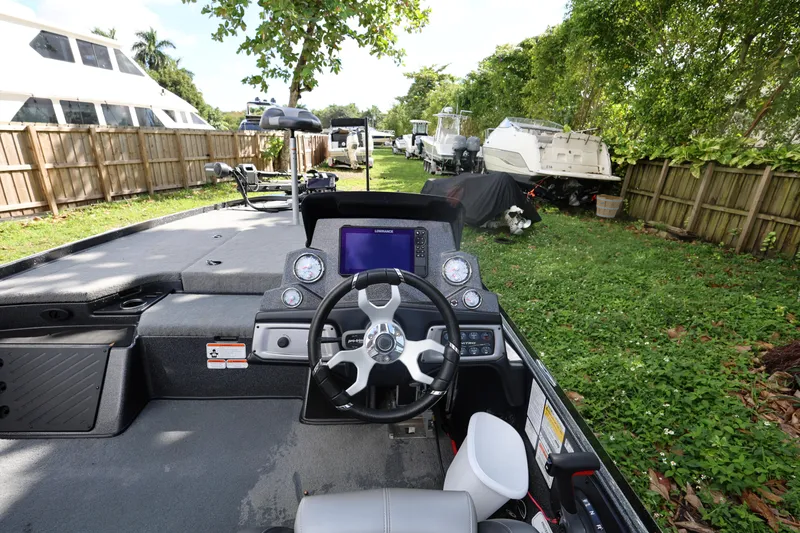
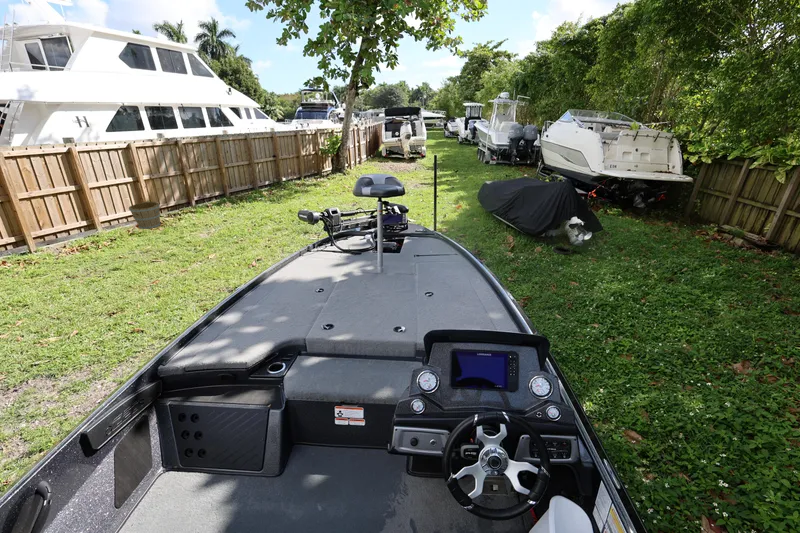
wooden bucket: present [596,194,622,218] -> present [129,202,161,229]

